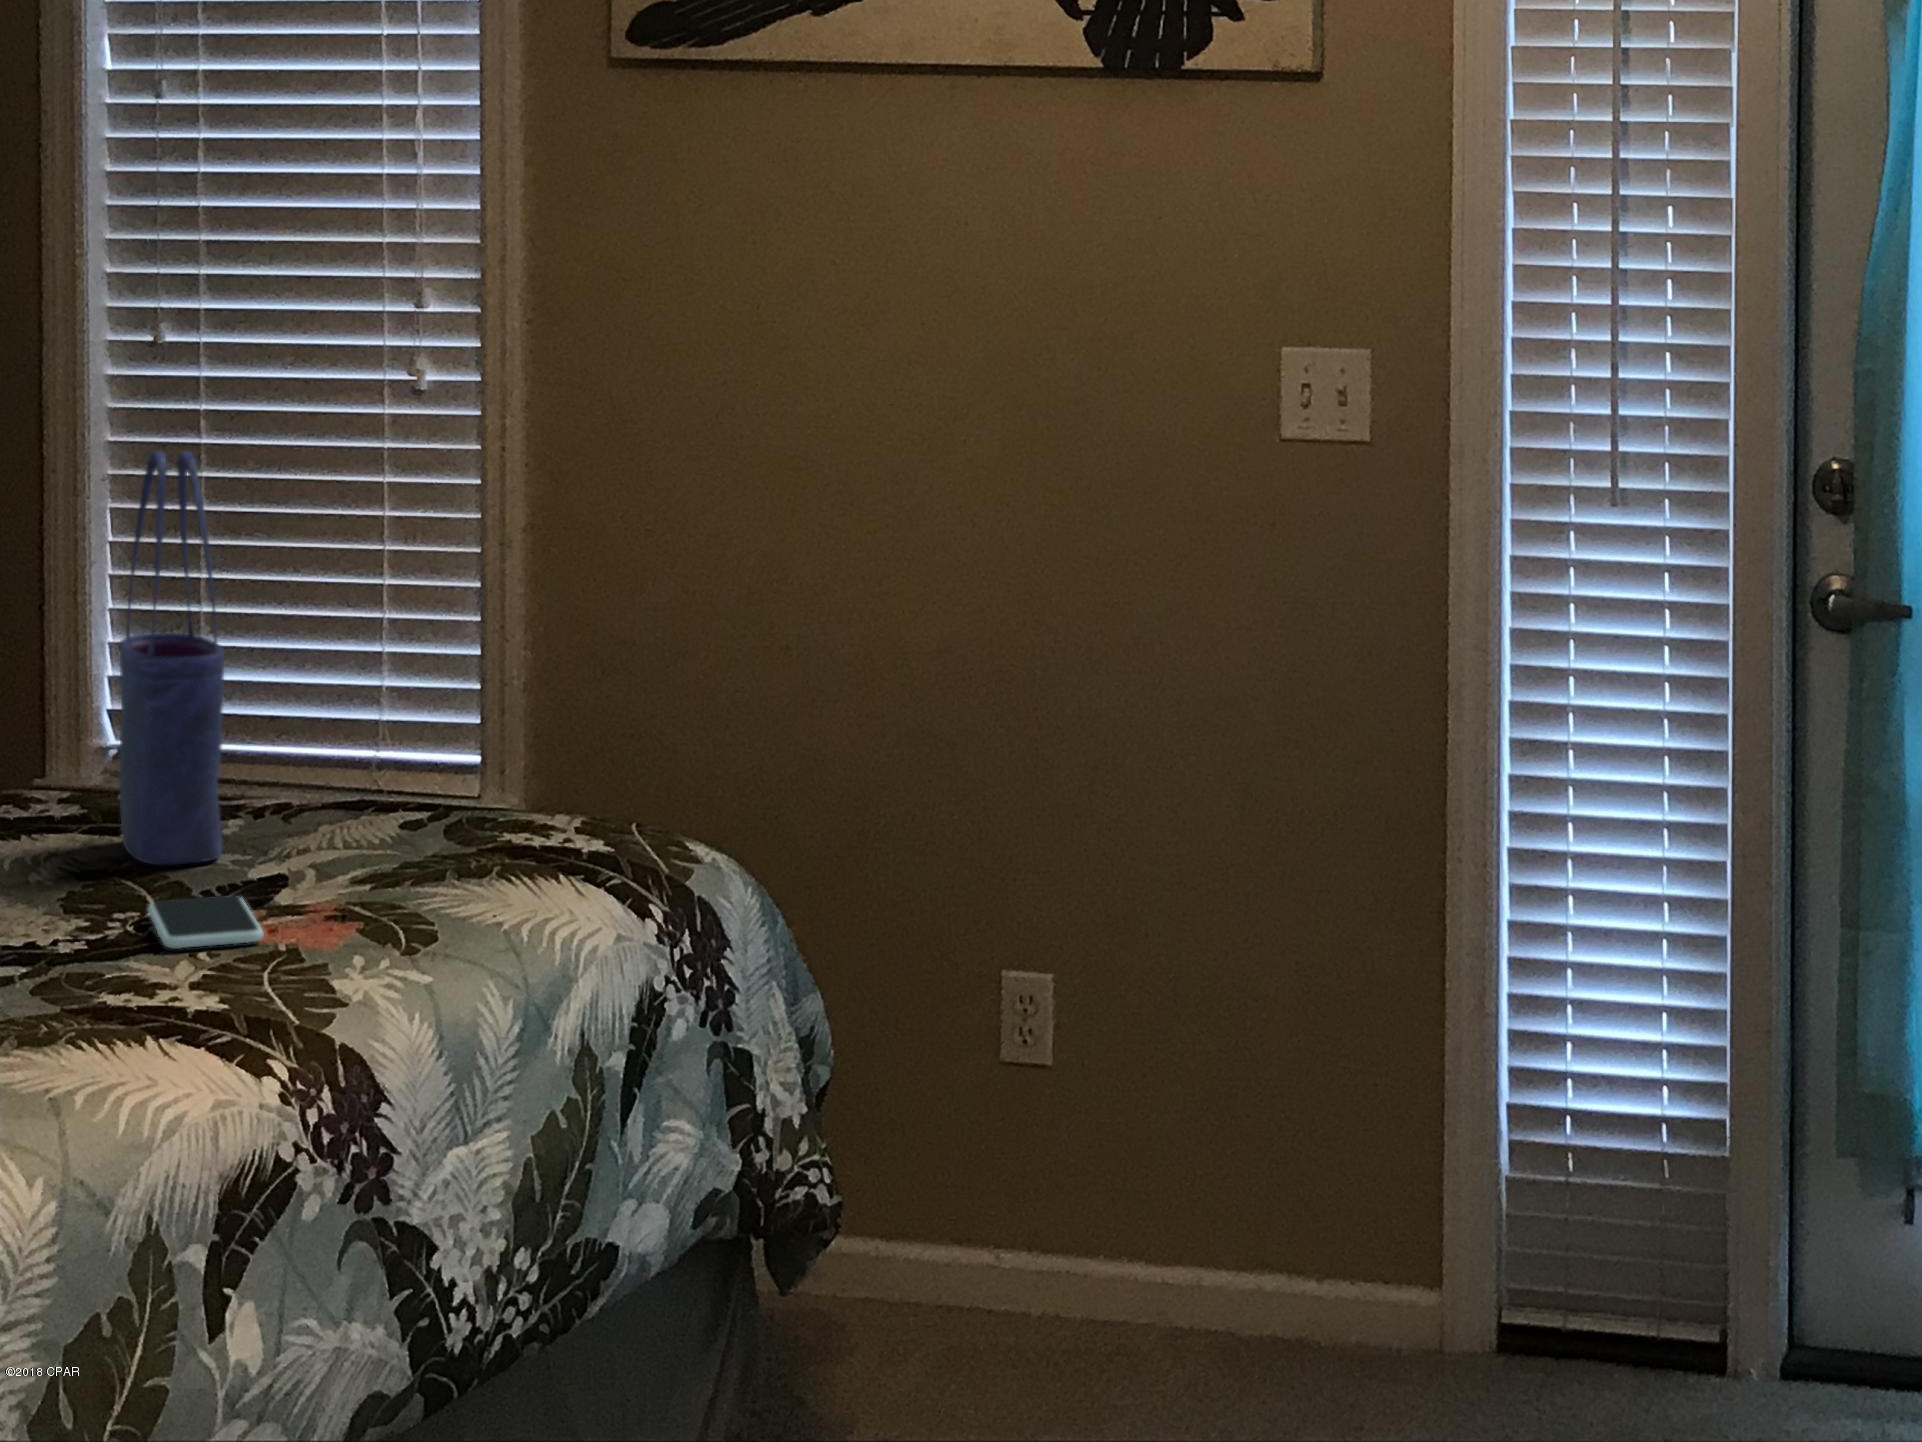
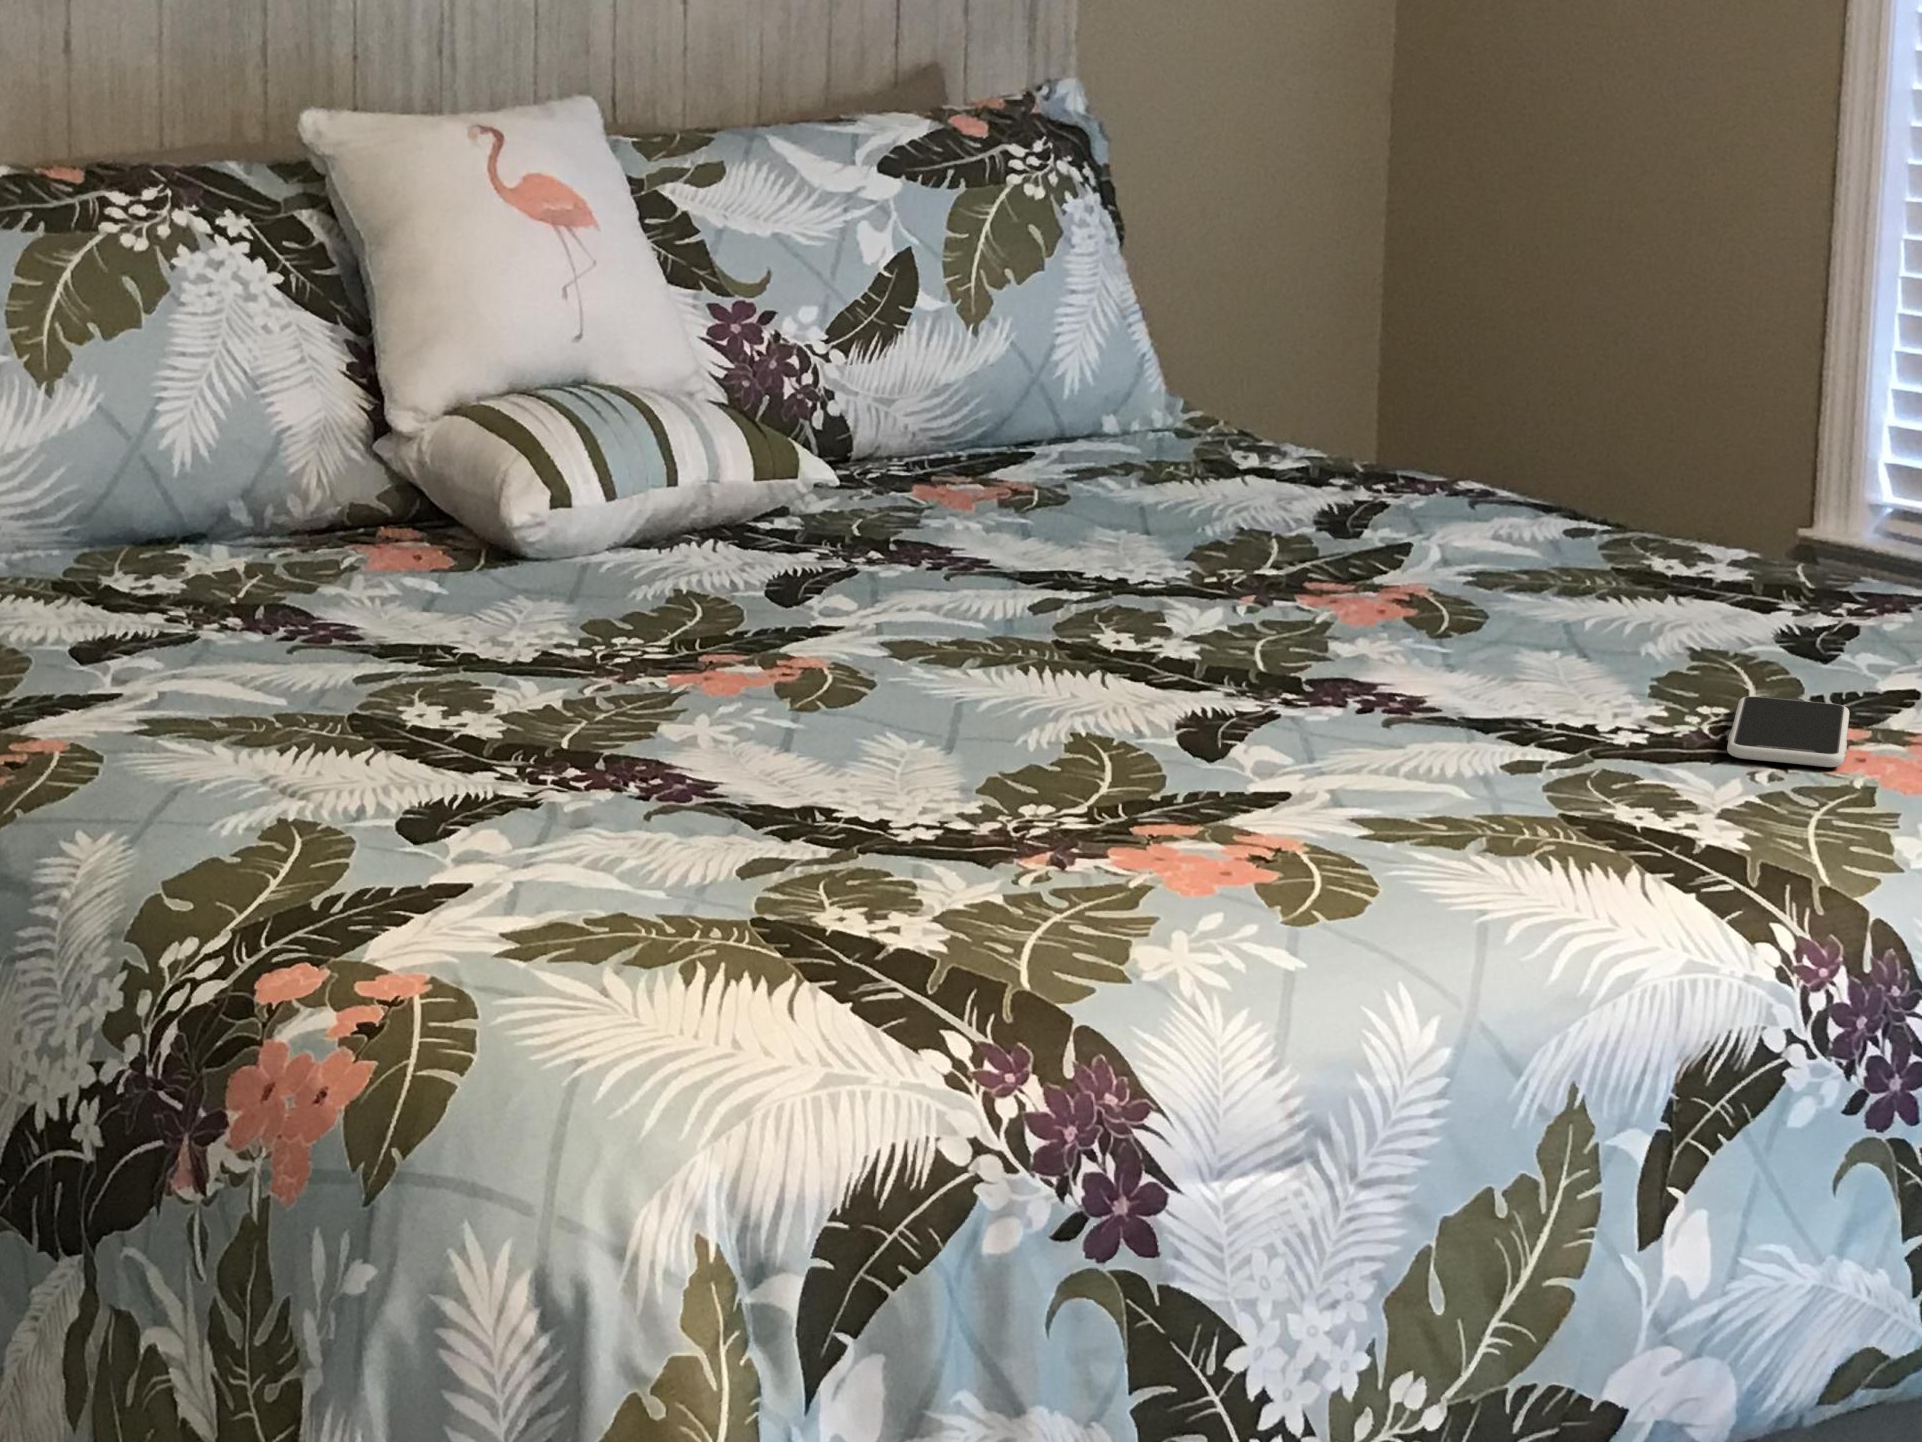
tote bag: present [120,451,224,865] -> none [1770,175,1887,654]

